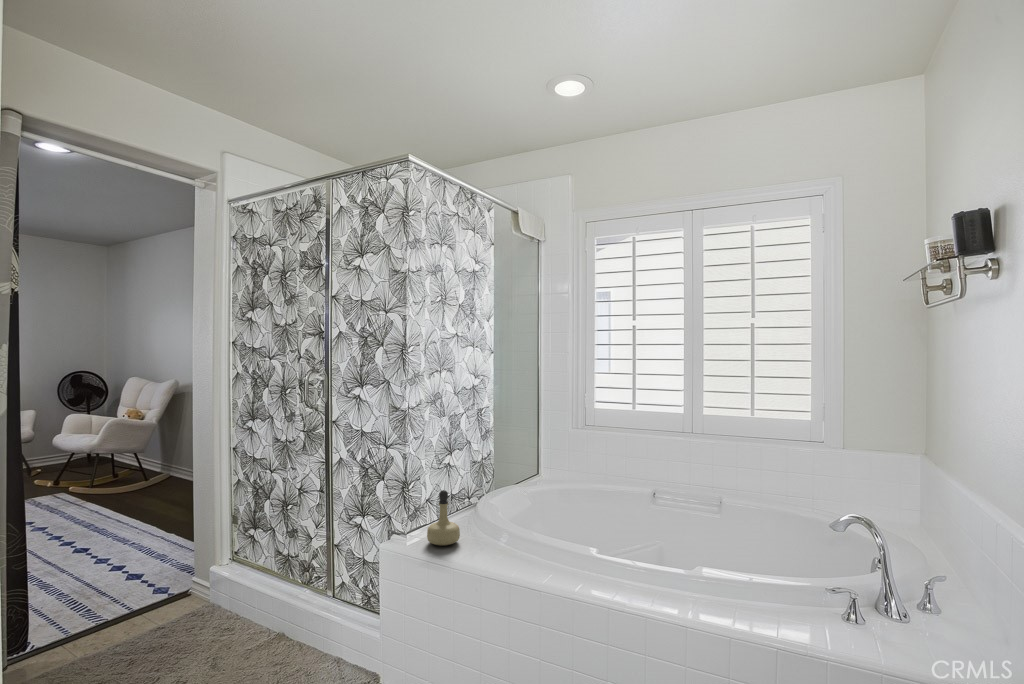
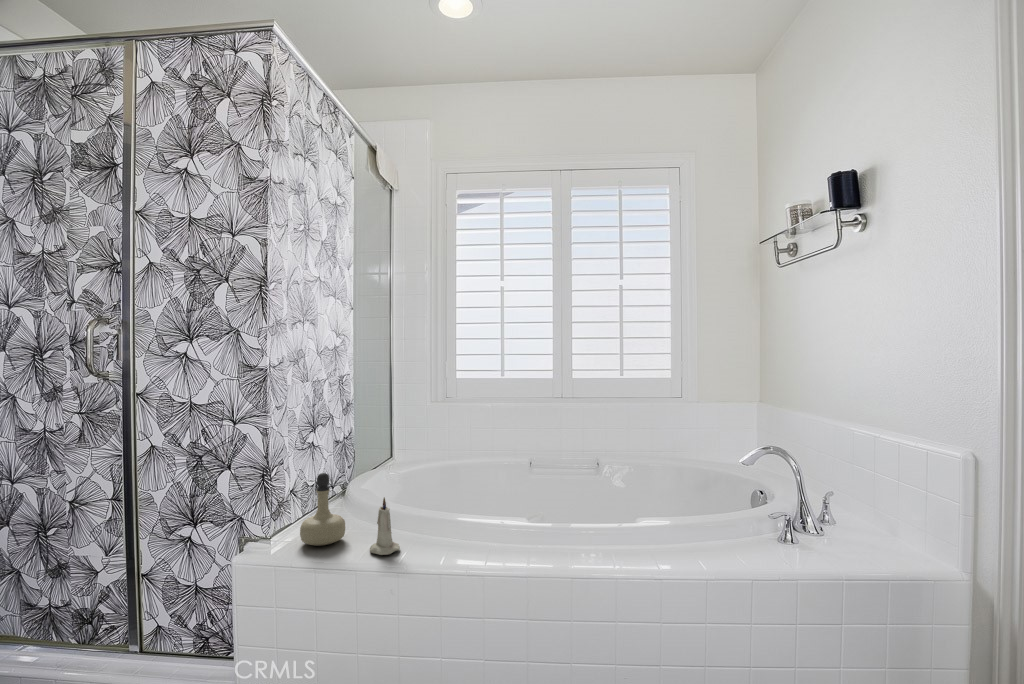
candle: none [470,515,493,561] -> present [370,497,400,555]

